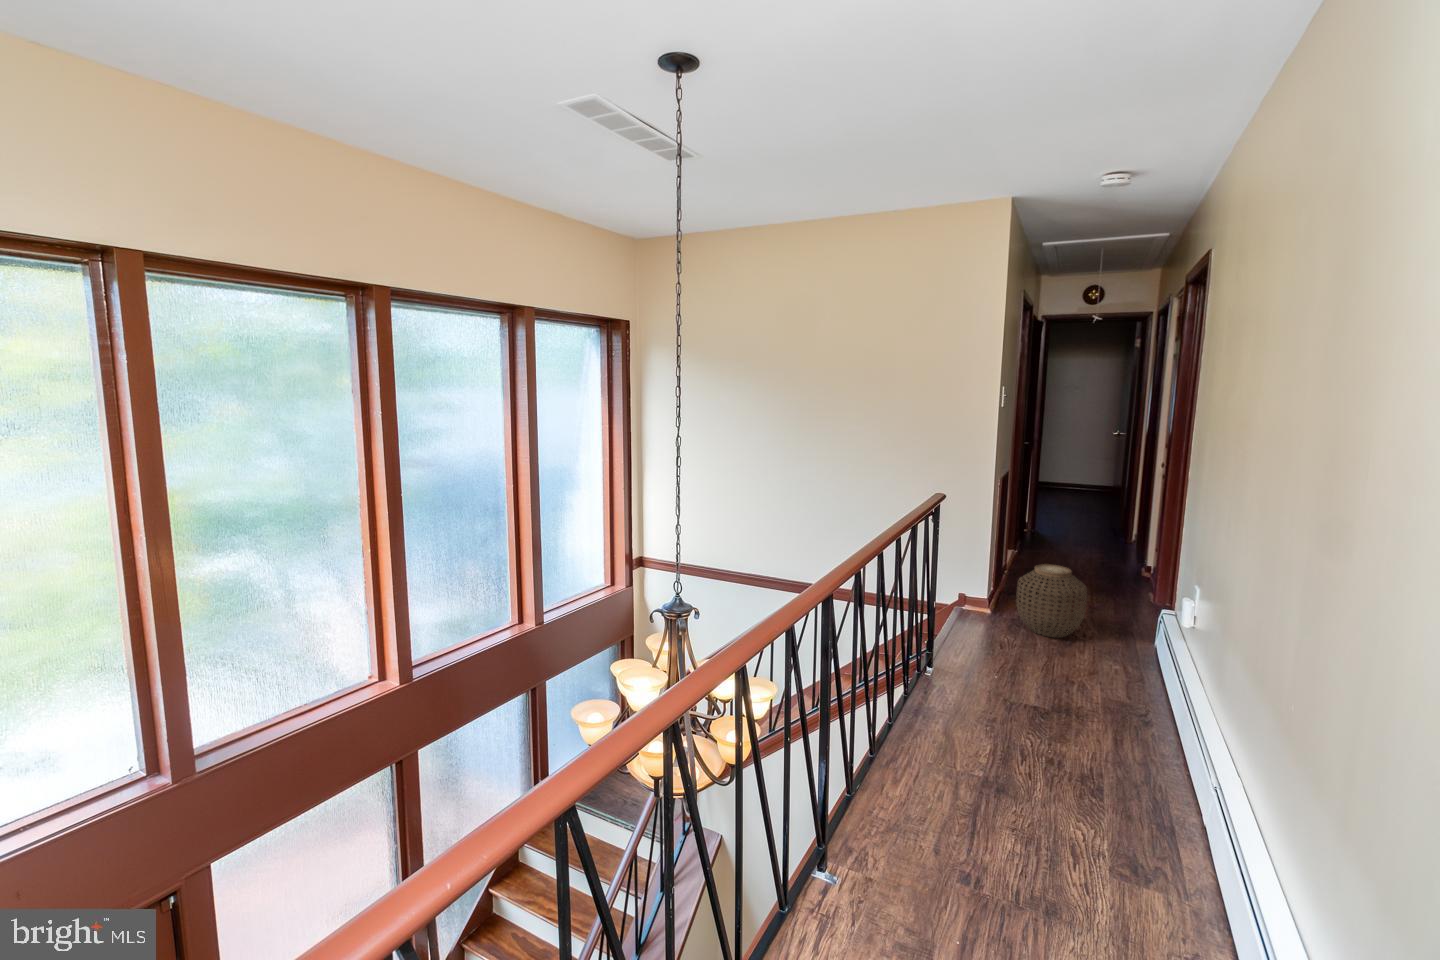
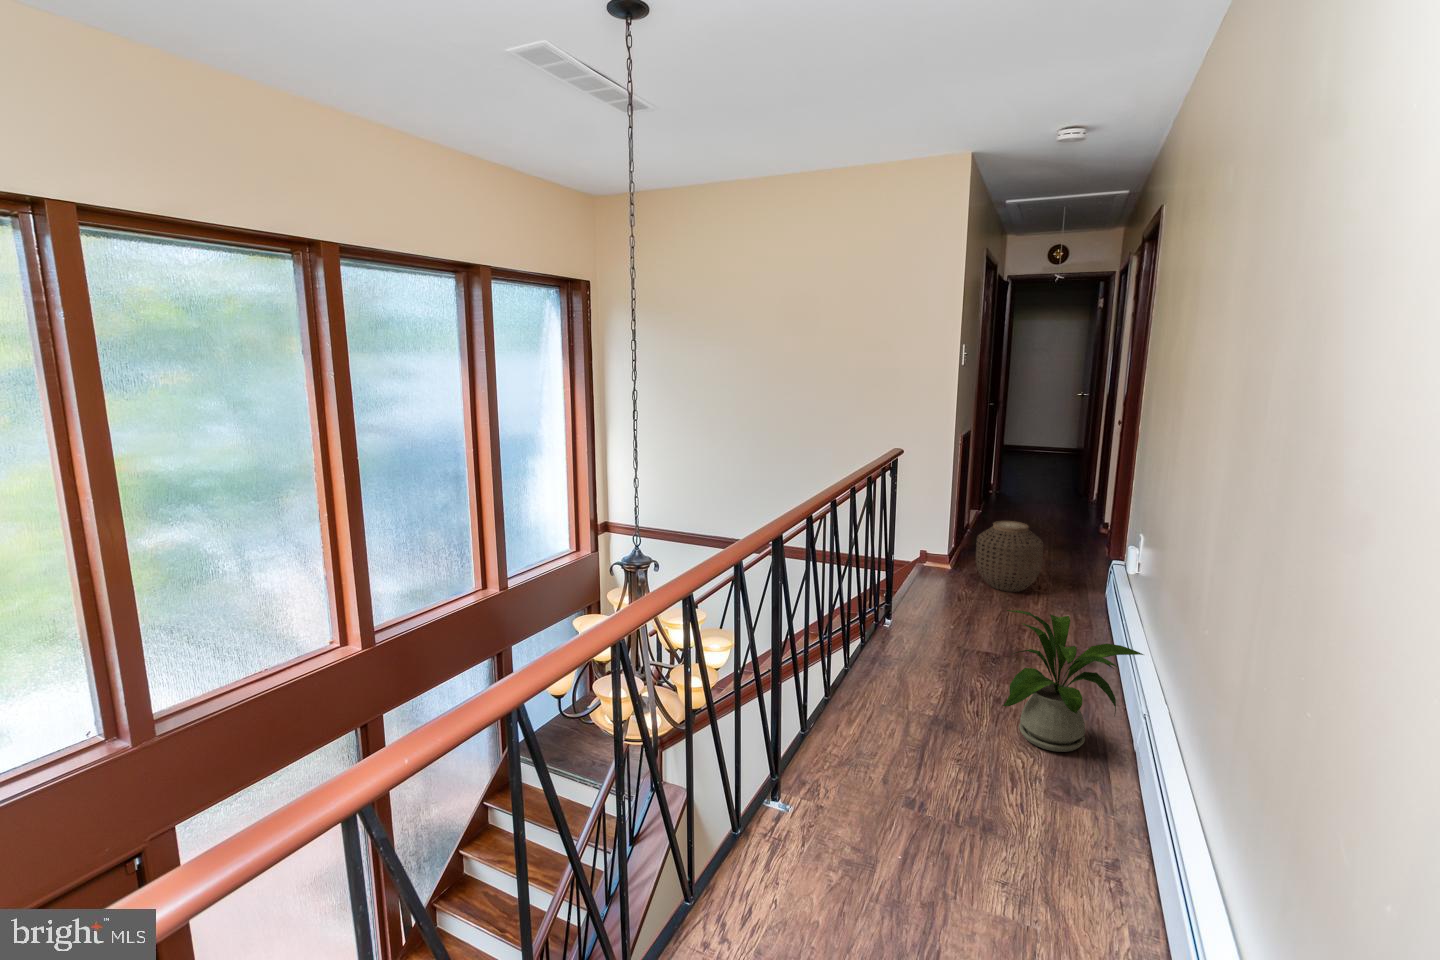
house plant: none [1060,669,1215,823] -> present [1003,610,1143,752]

